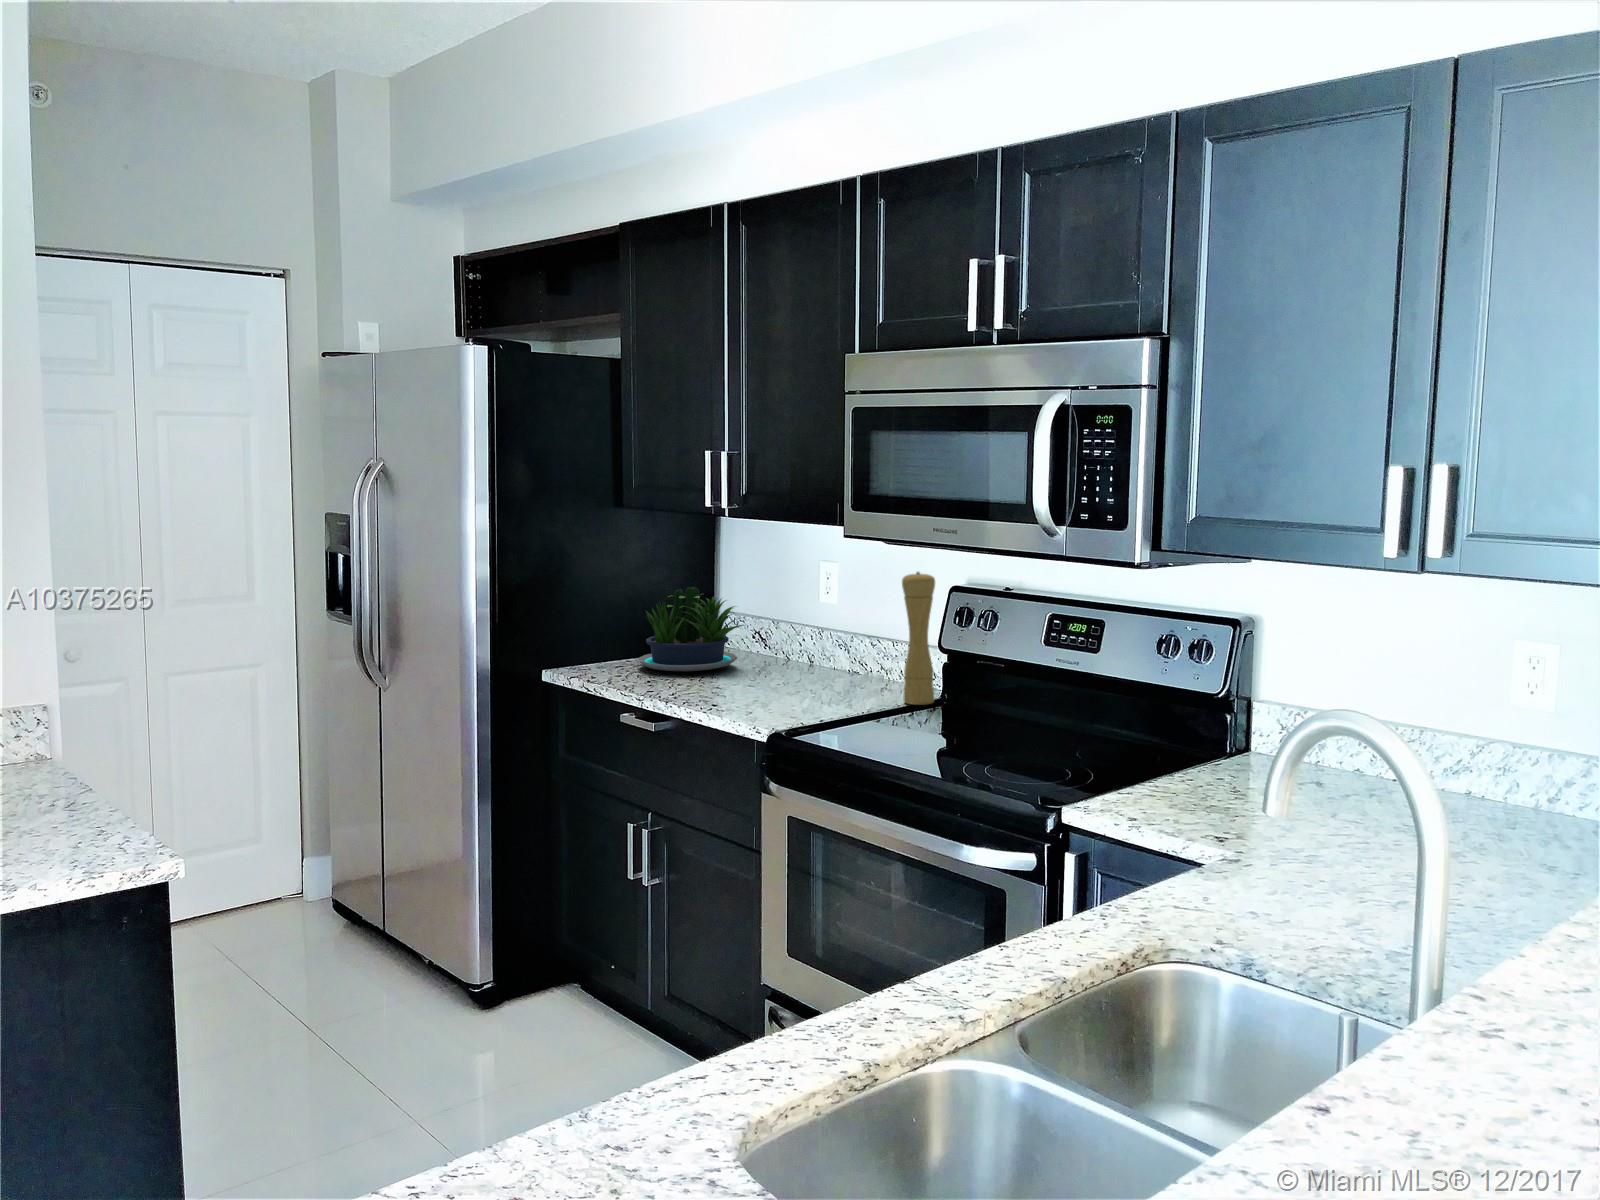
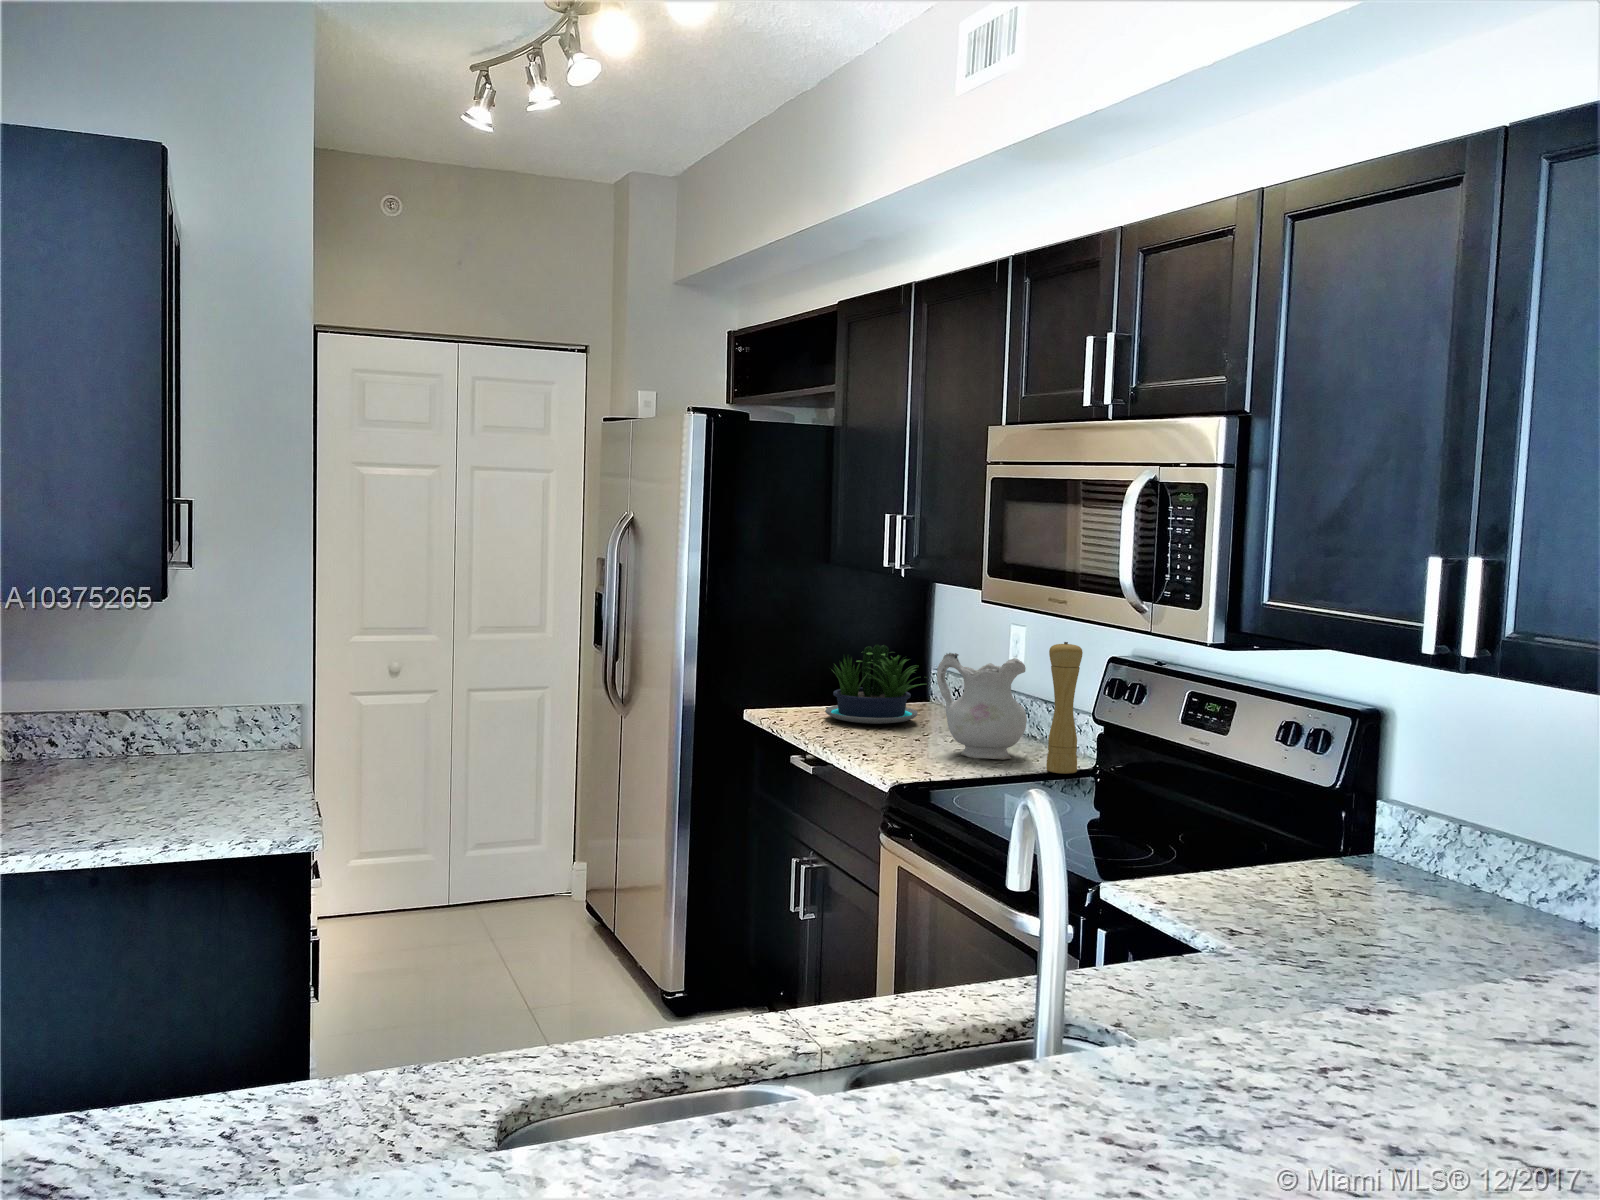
ceramic pitcher: none [780,590,874,698] -> present [937,653,1027,759]

